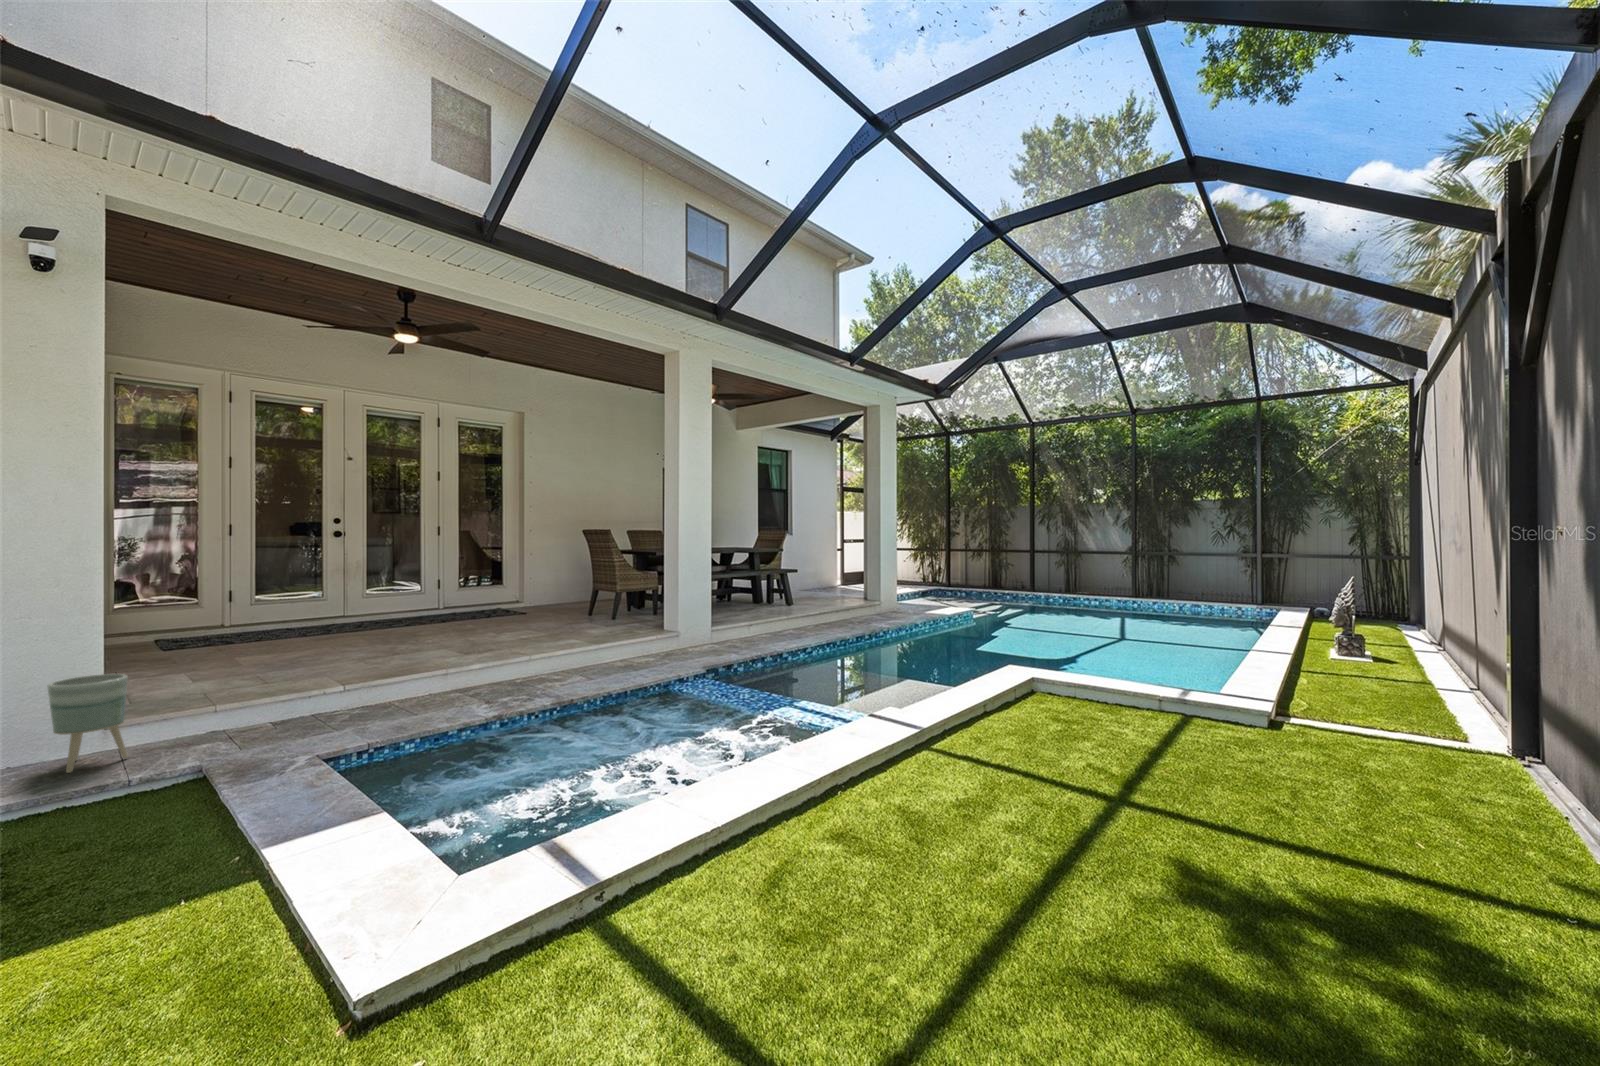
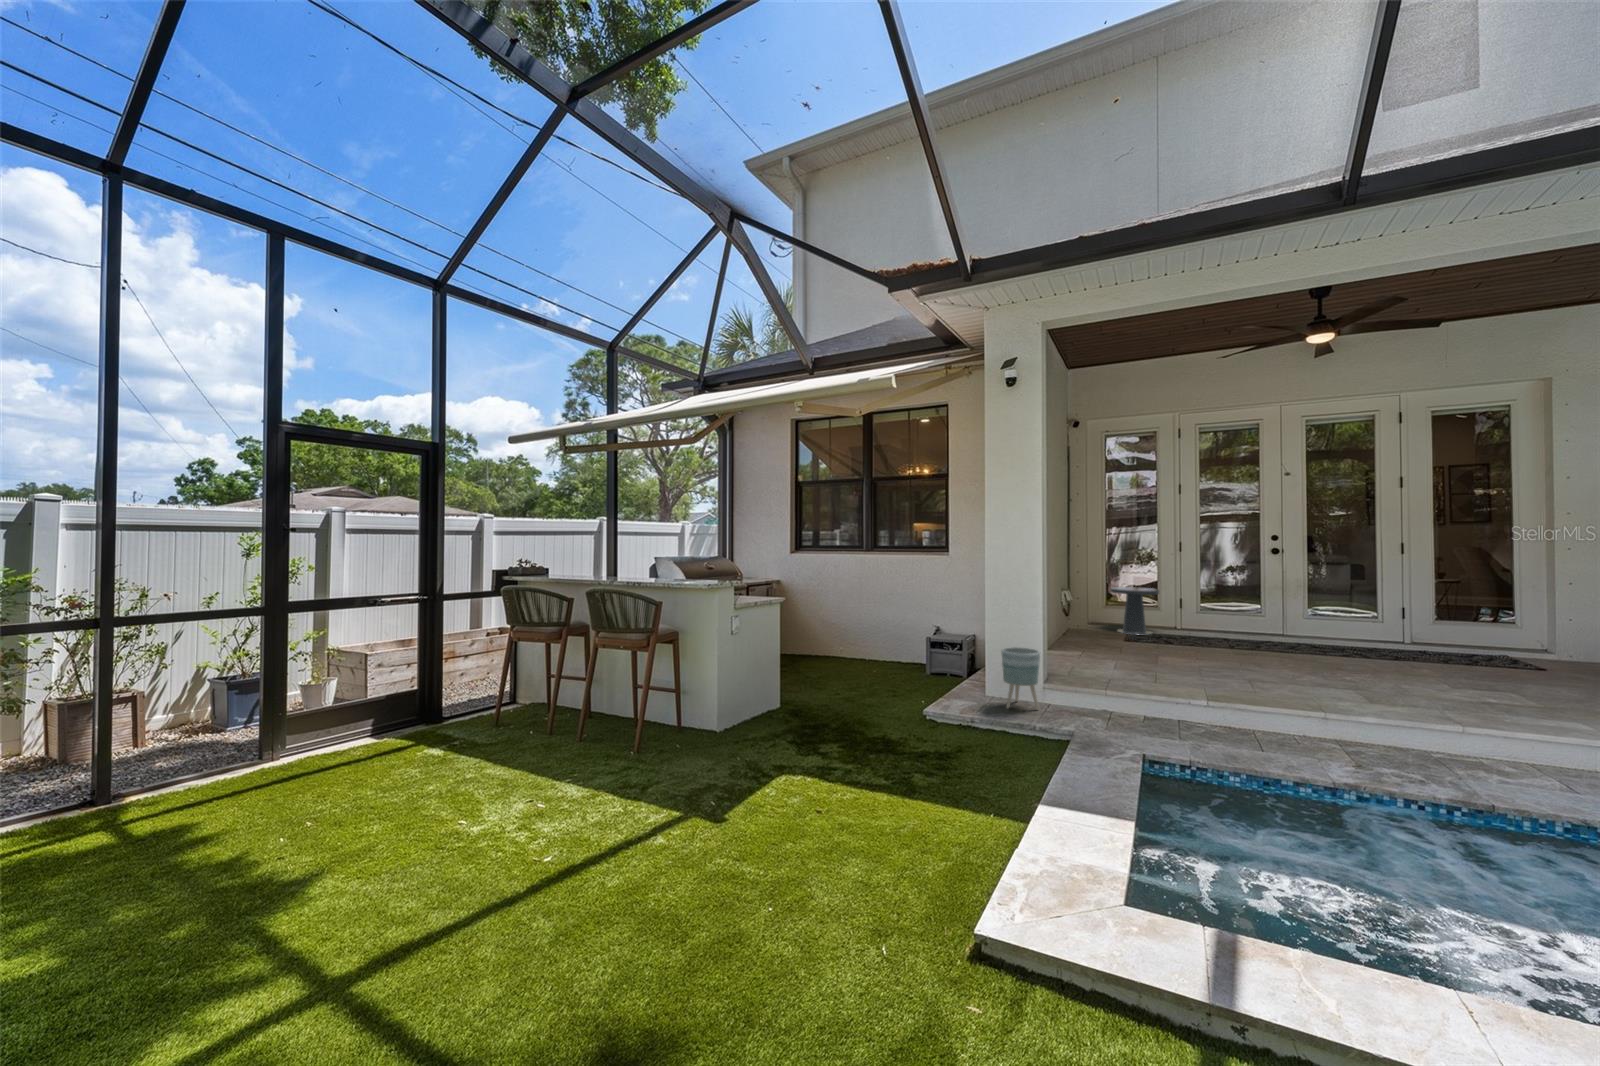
side table: none [131,584,208,645] -> present [1110,587,1159,634]

